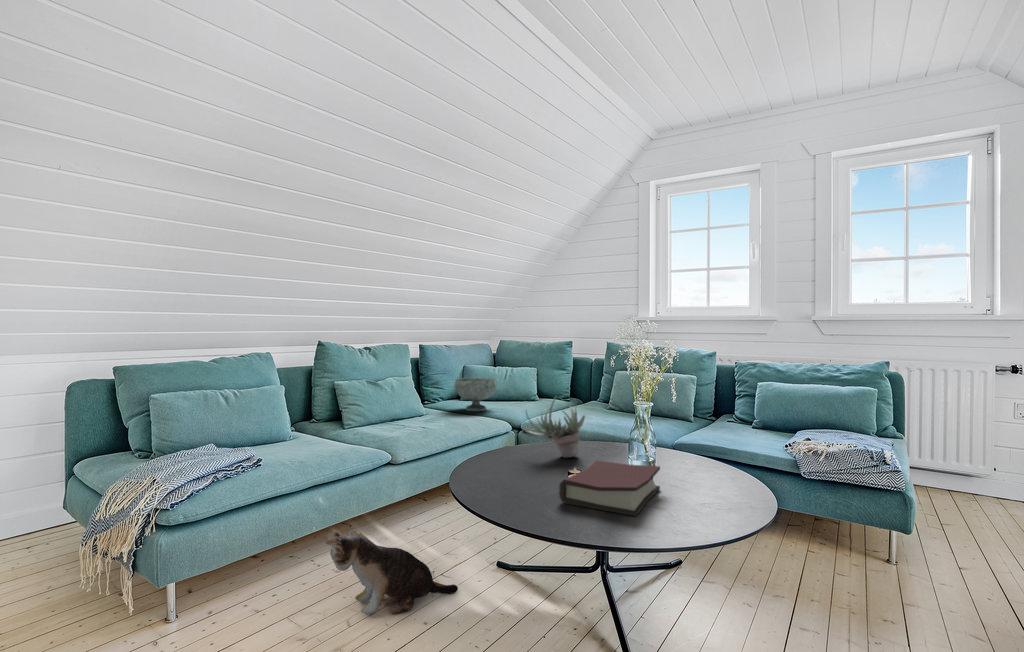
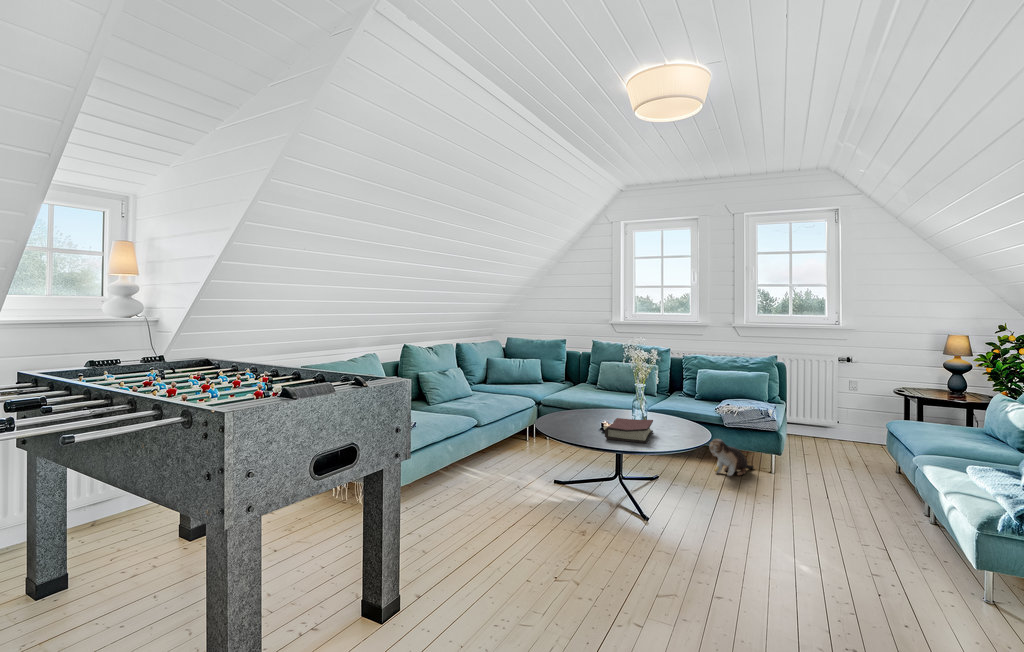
decorative bowl: present [455,378,496,411] -> none [491,368,520,392]
succulent plant: present [523,397,585,458] -> none [565,382,603,419]
plush toy: present [325,532,458,615] -> present [709,439,754,476]

